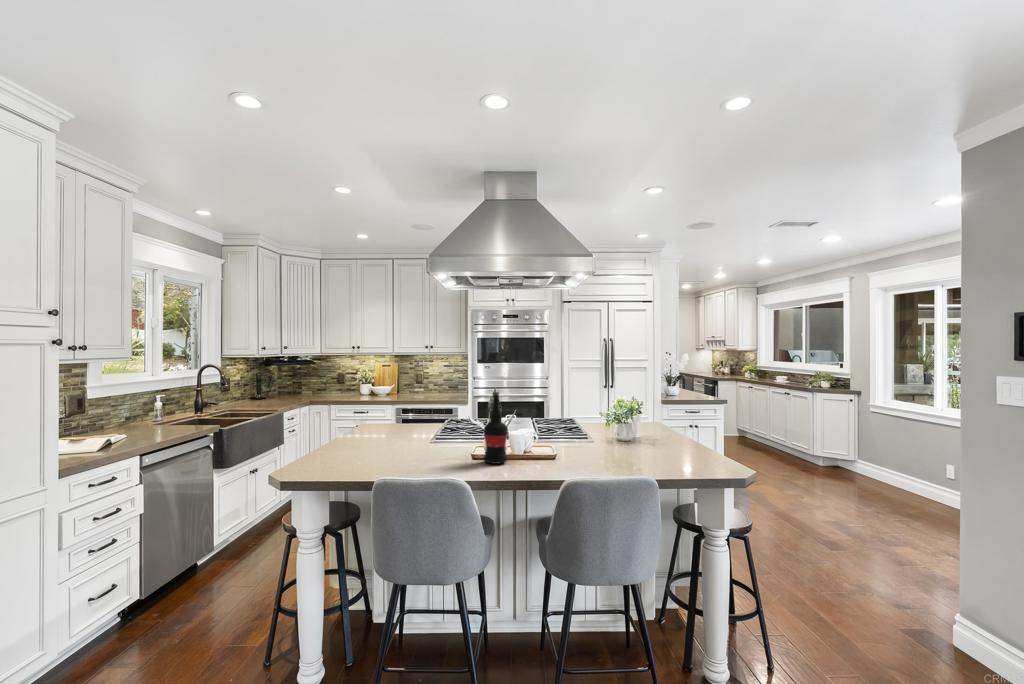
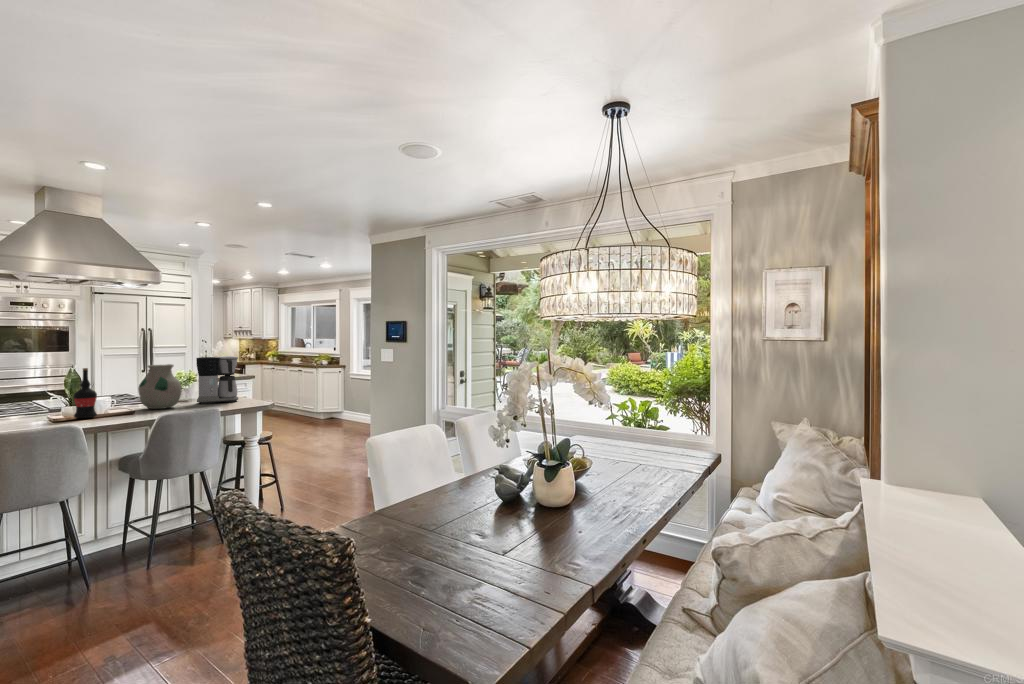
coffee maker: none [639,380,700,457] -> present [196,356,238,404]
vase: none [563,389,616,458] -> present [138,364,181,409]

